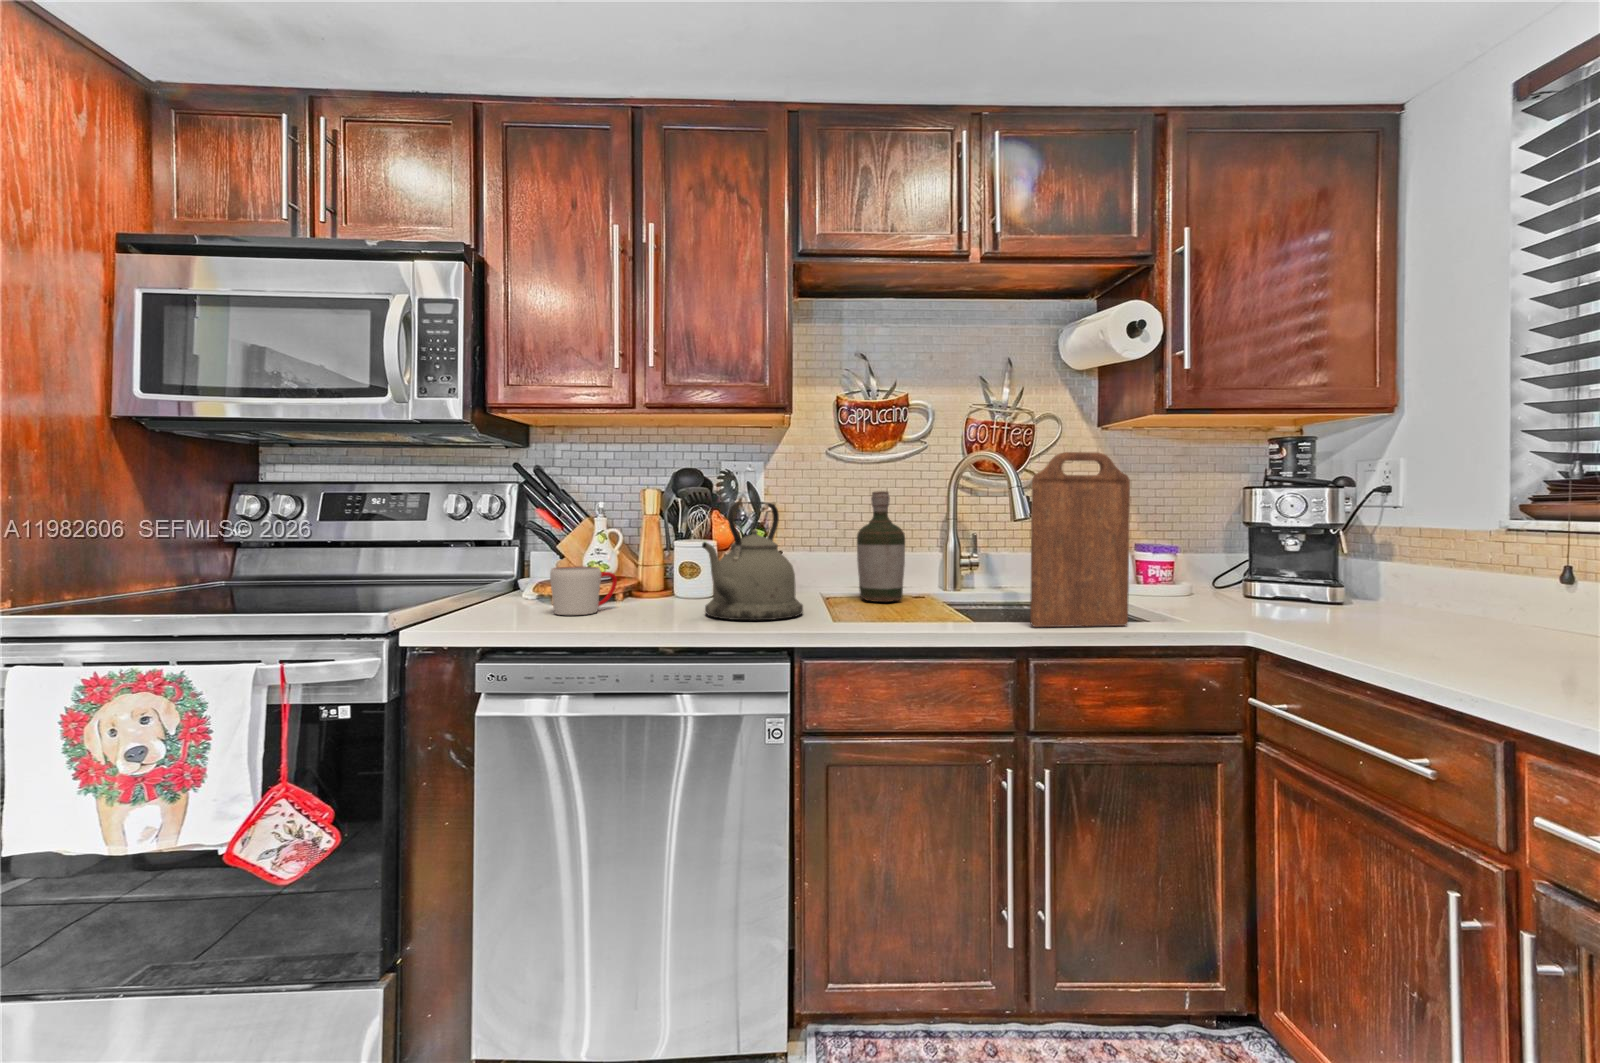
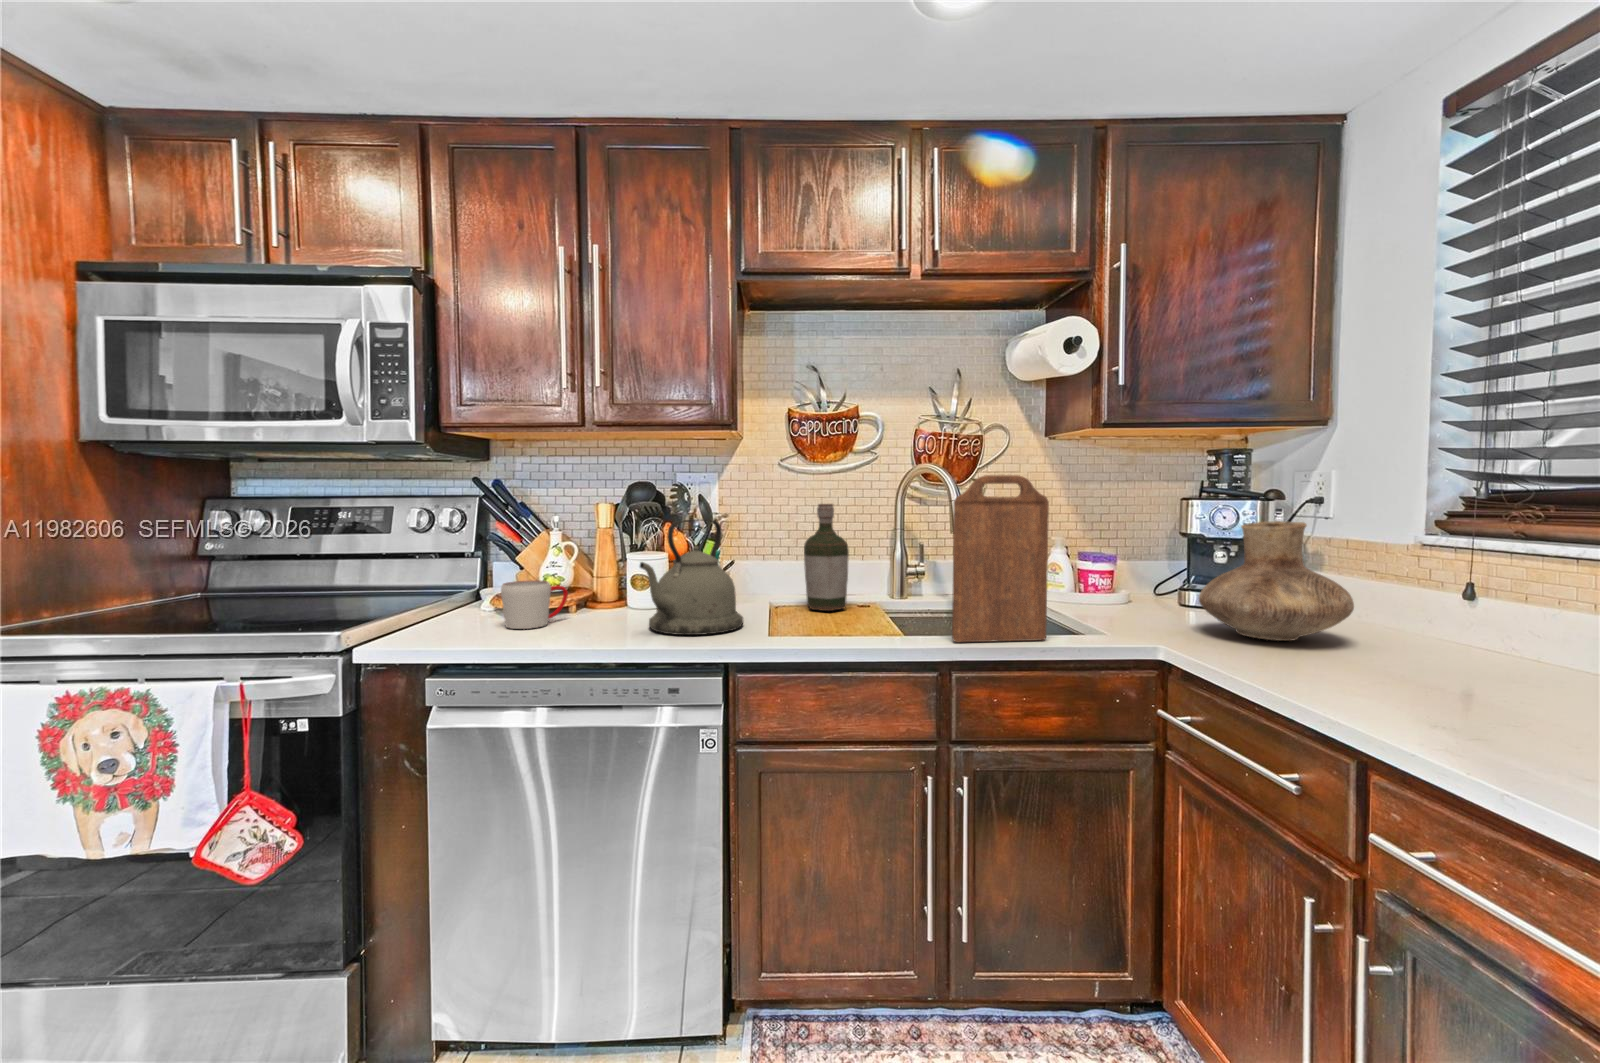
vase: none [1279,503,1453,626] -> present [1199,521,1354,641]

